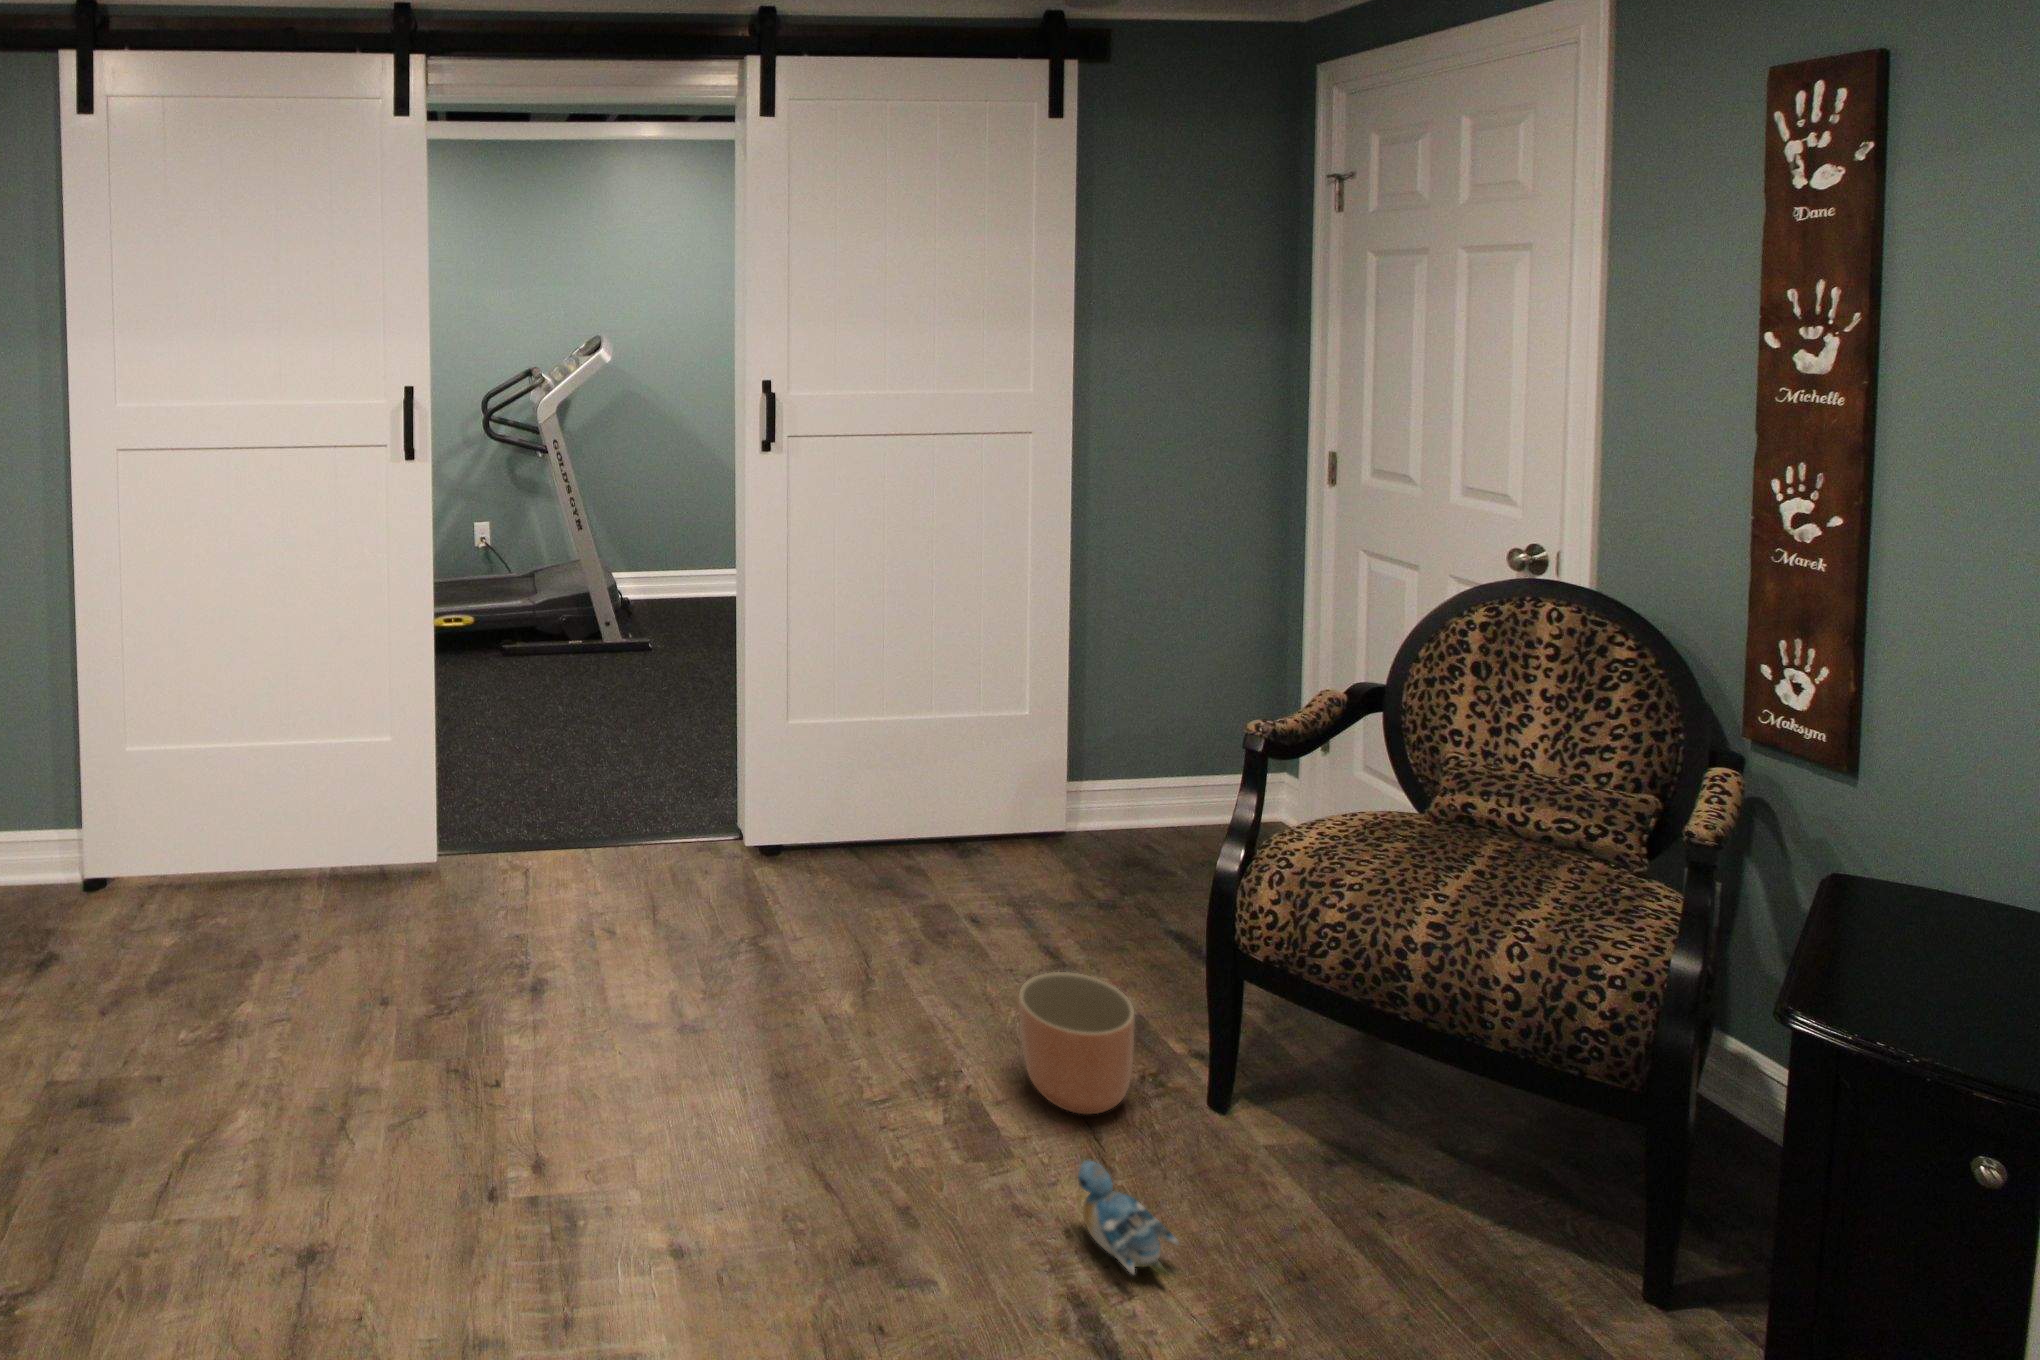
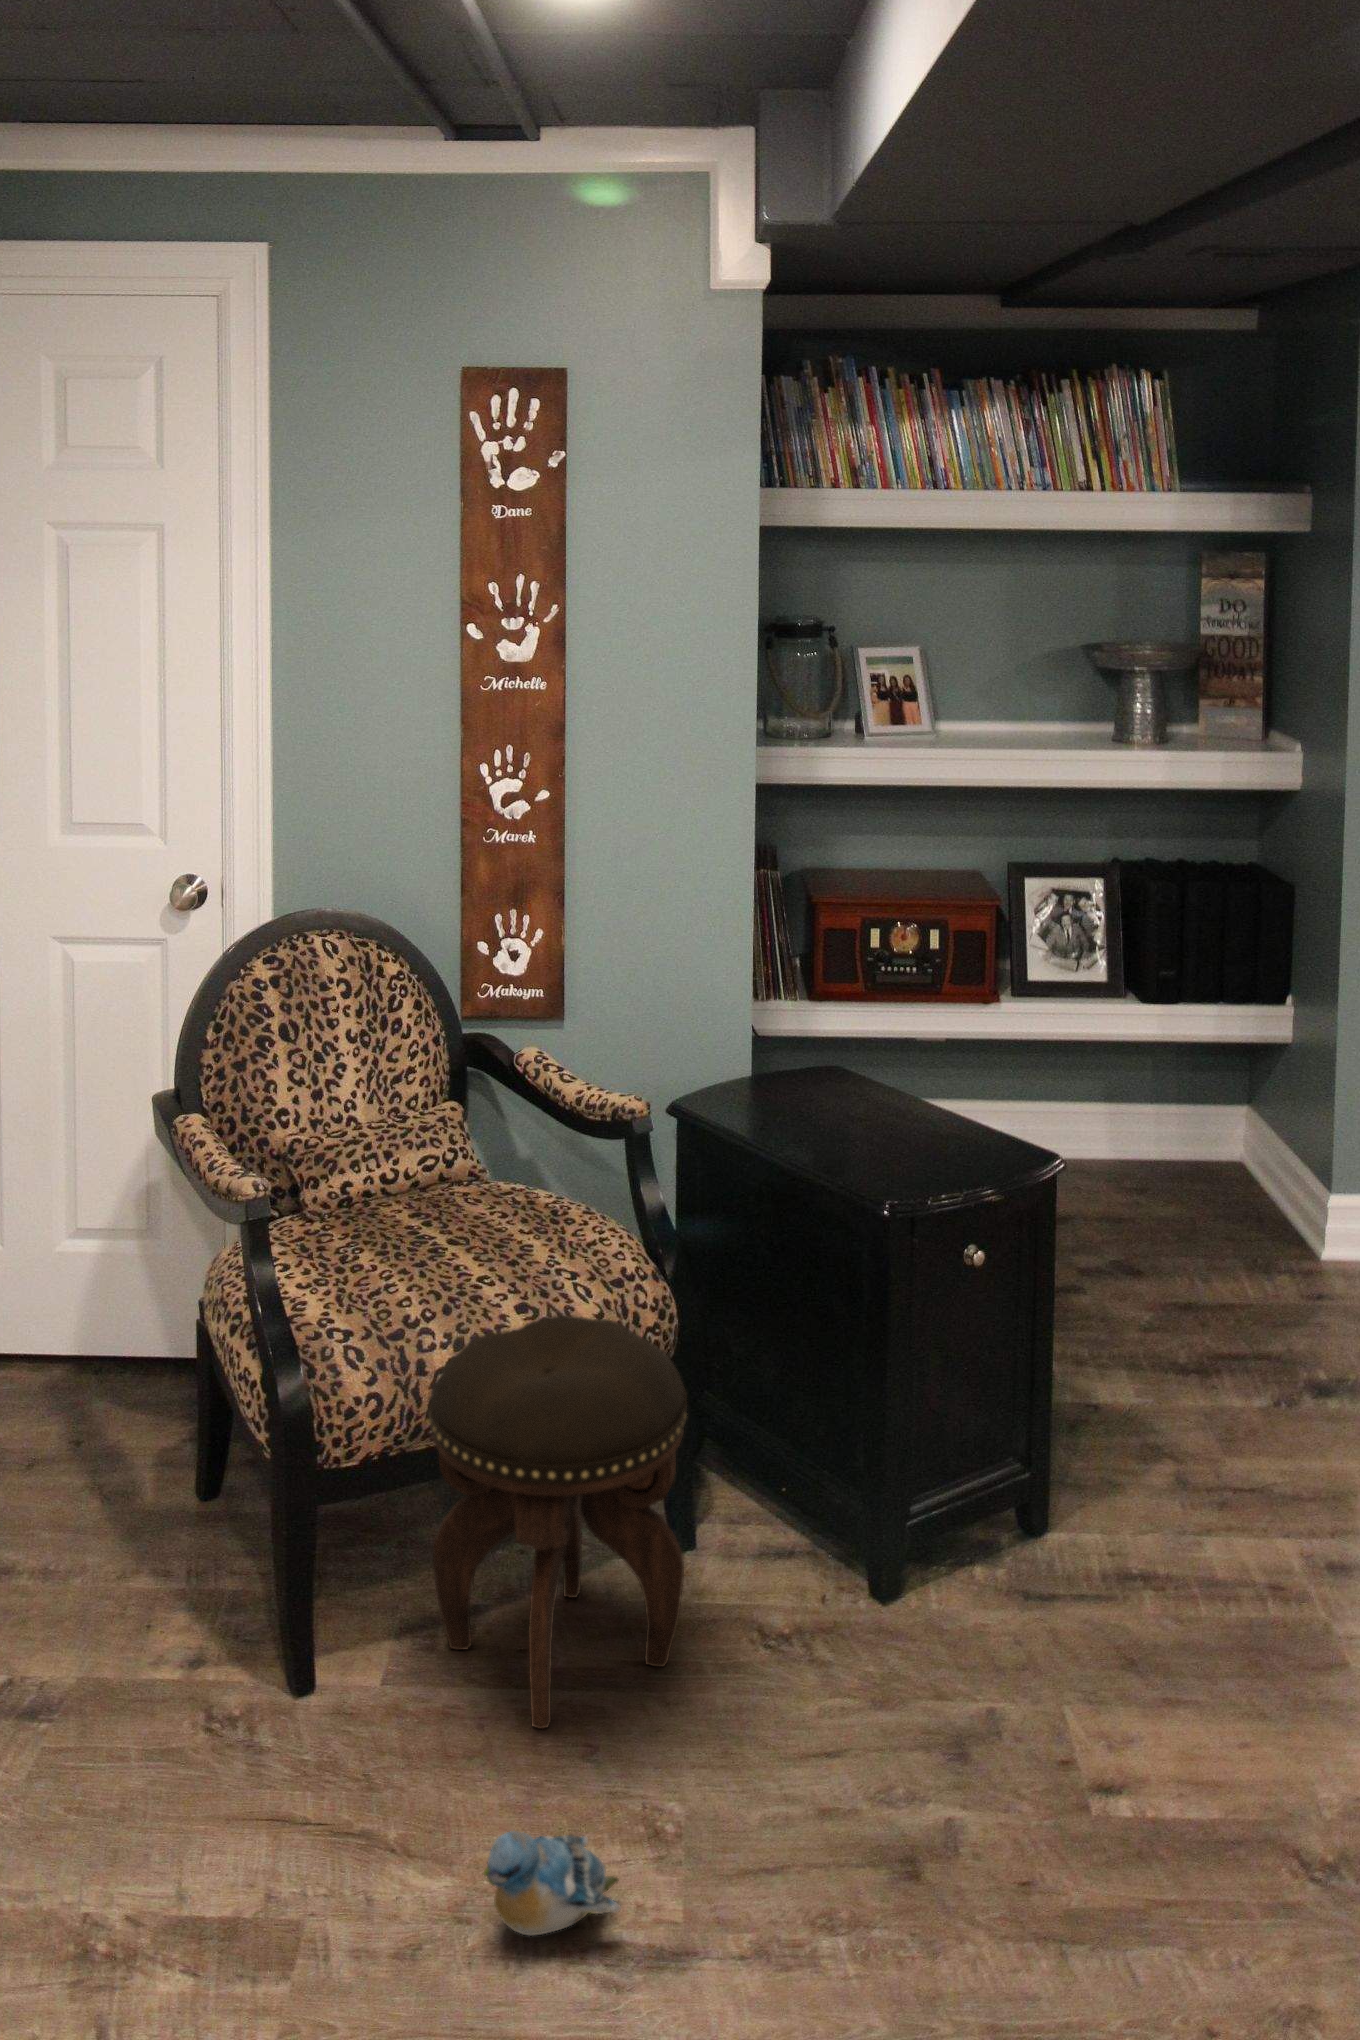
footstool: none [1269,921,1539,1294] -> present [429,1313,687,1729]
planter: present [1019,972,1134,1114] -> none [160,1645,332,1883]

